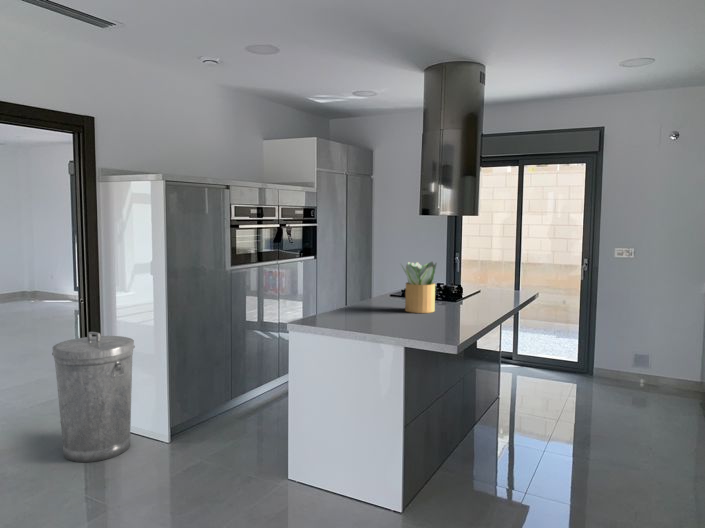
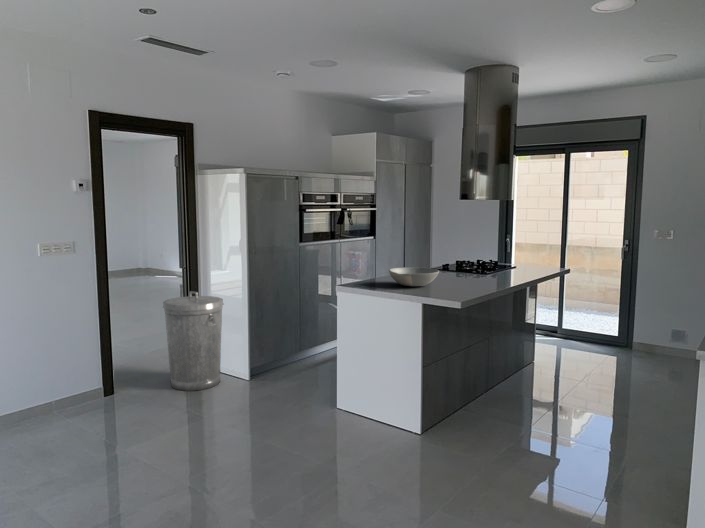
potted plant: present [402,262,436,313] -> none [435,237,466,279]
bowl: none [352,300,414,326] -> present [389,267,439,287]

